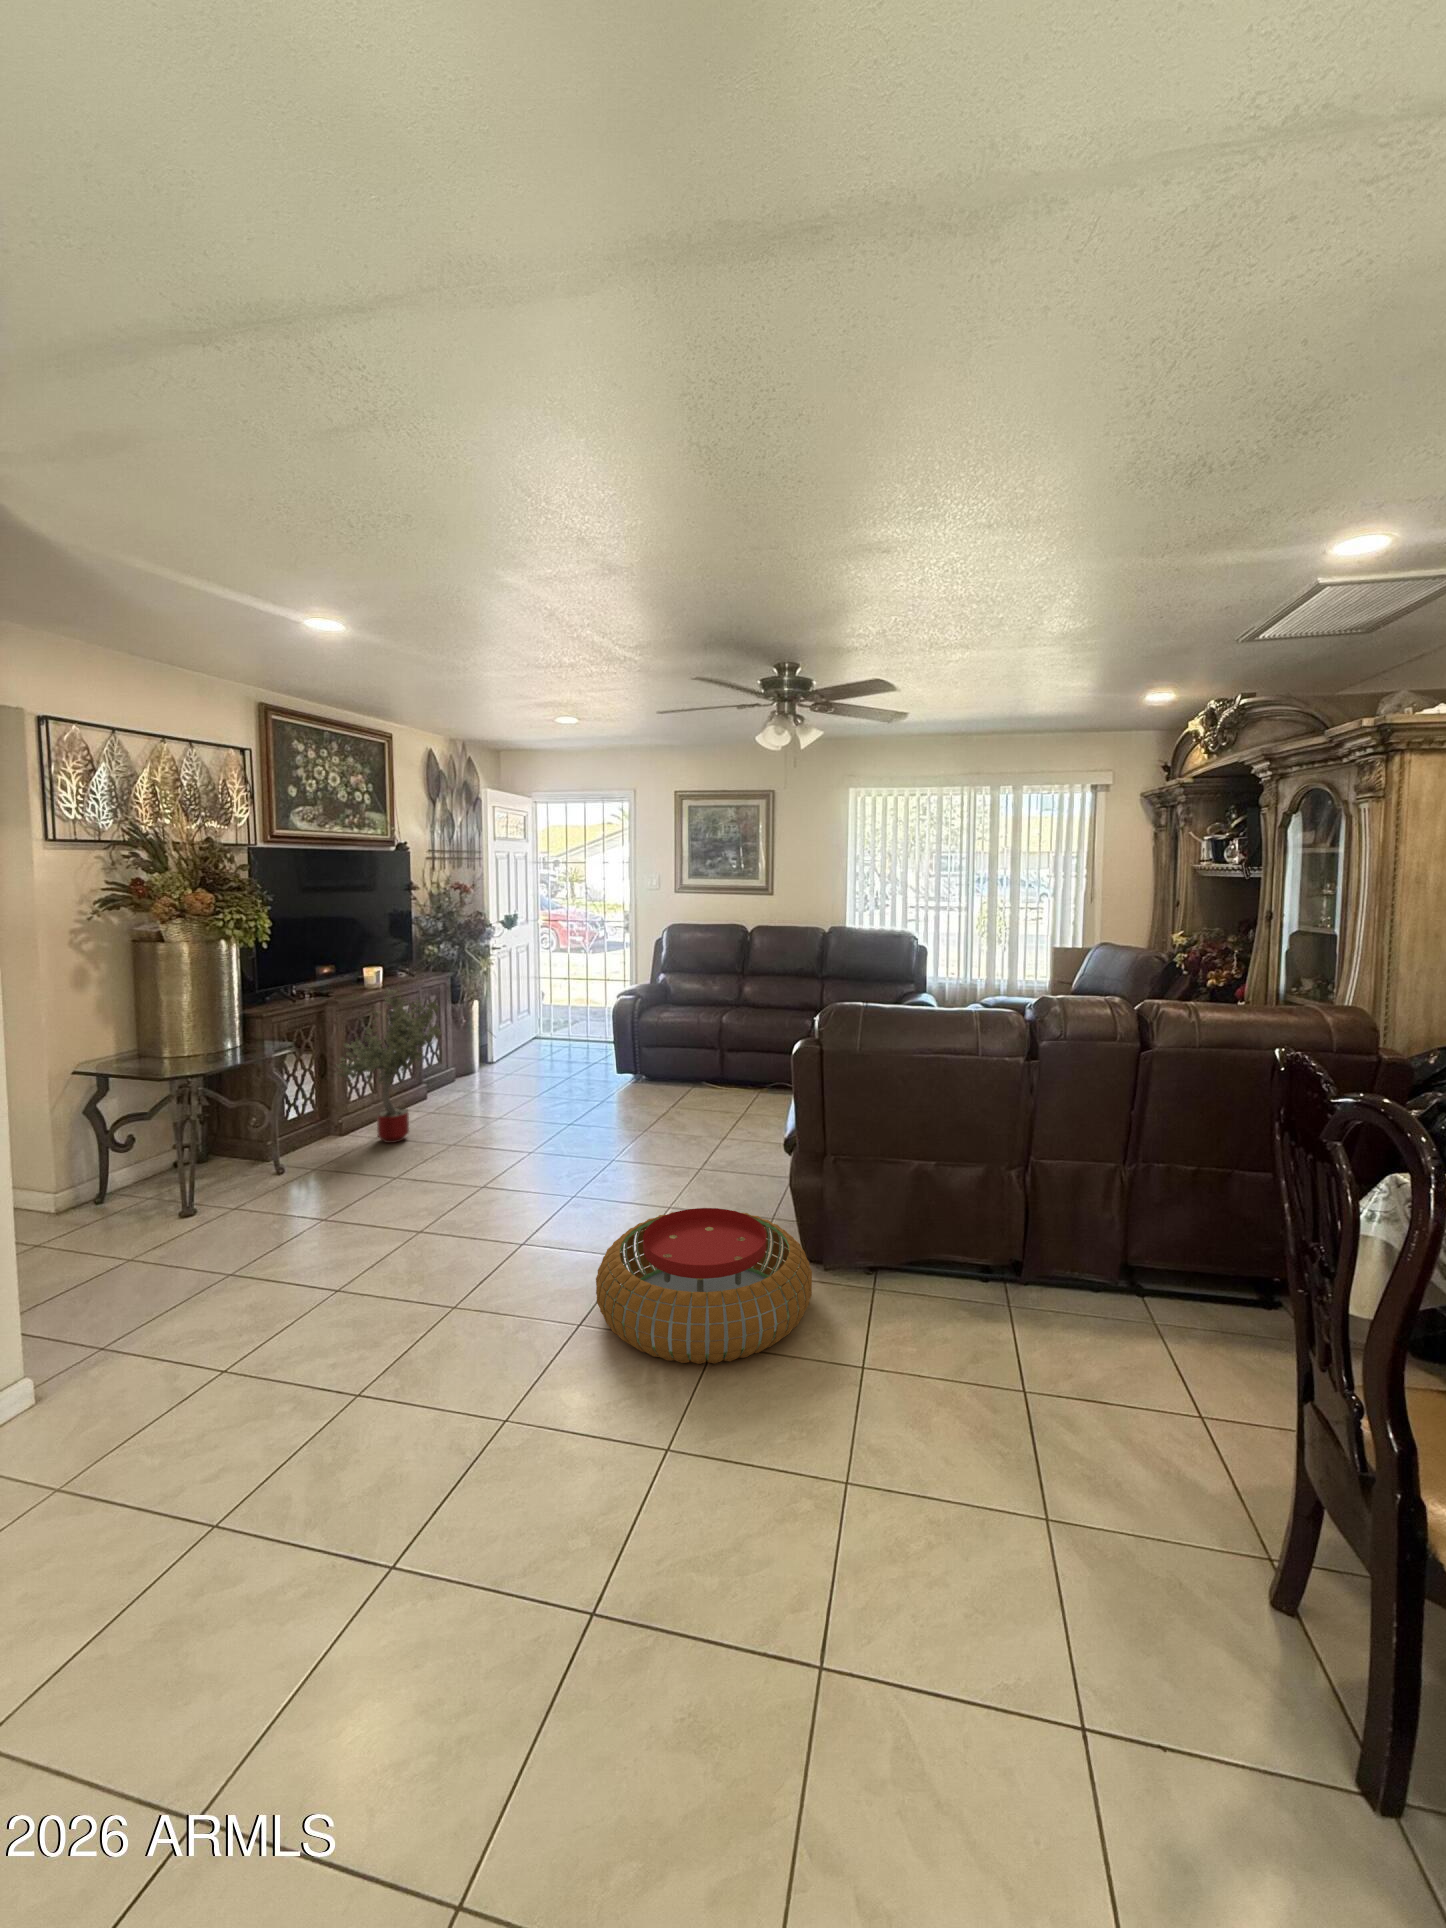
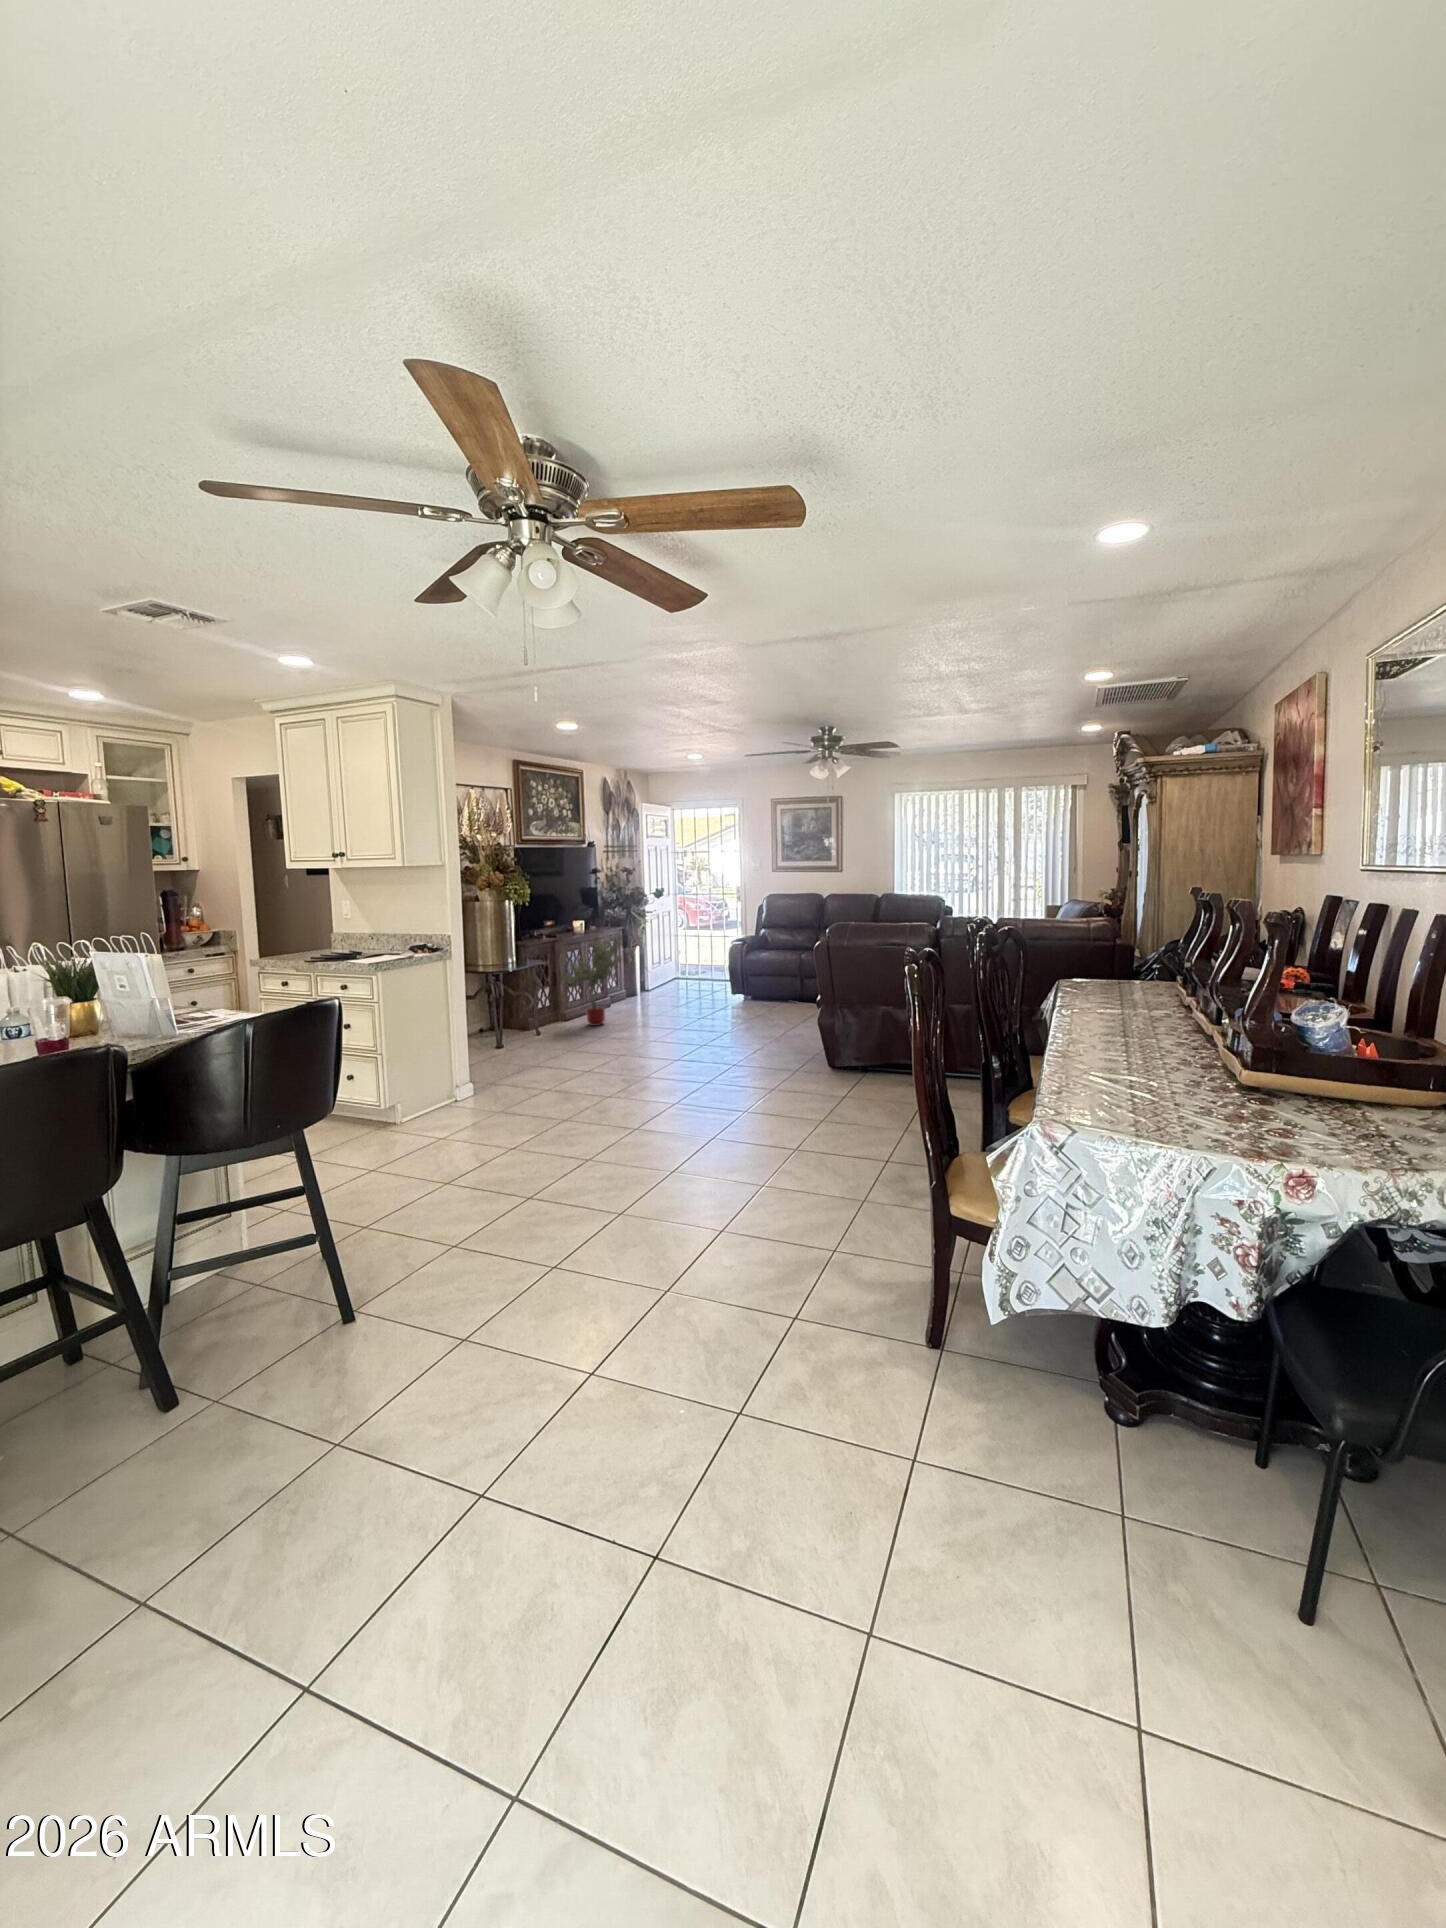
pouf: present [596,1208,812,1364] -> none [719,1034,833,1096]

